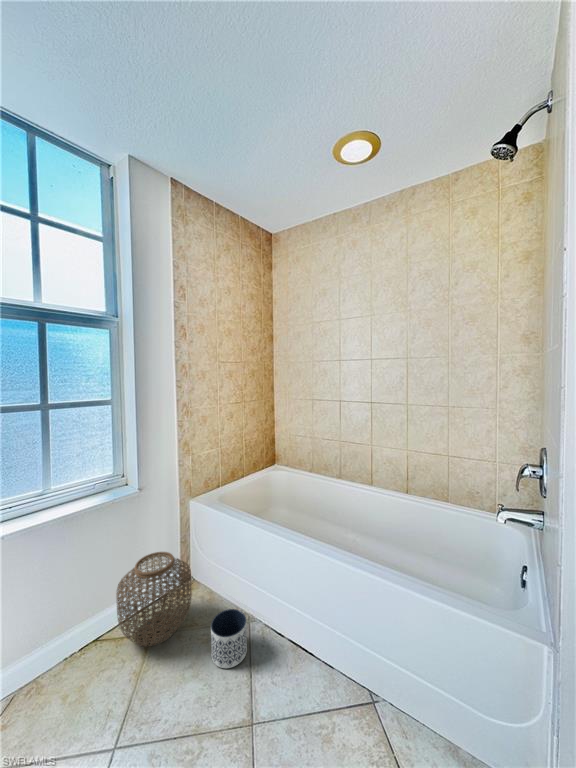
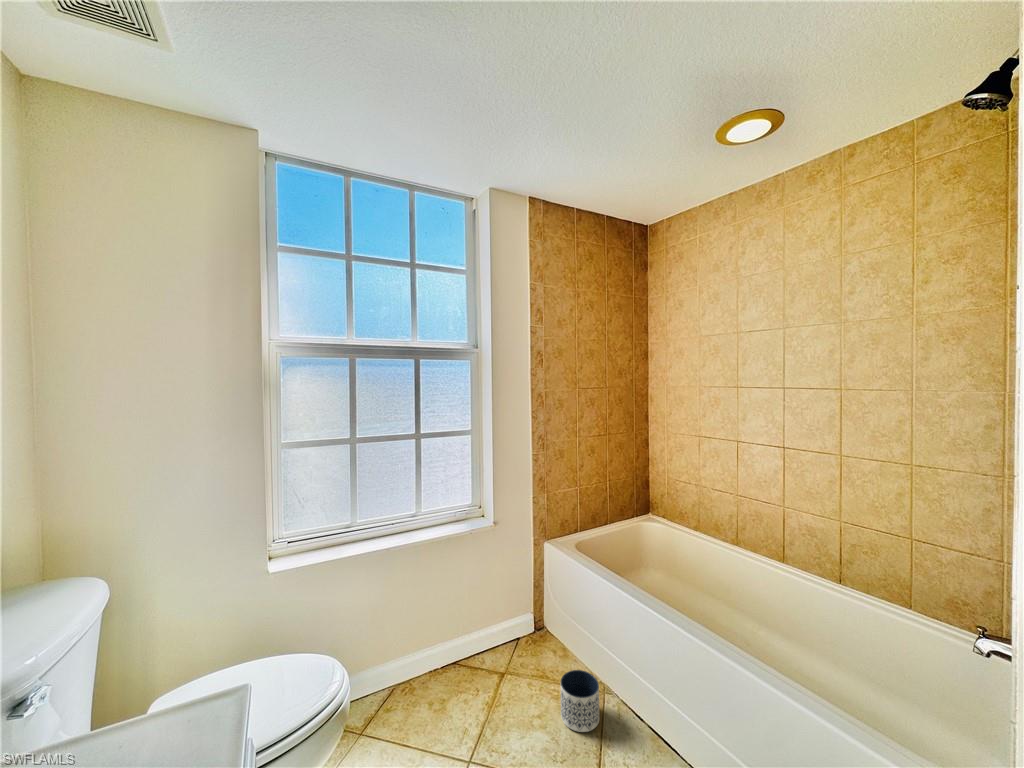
woven basket: present [116,552,192,646] -> none [472,591,543,685]

